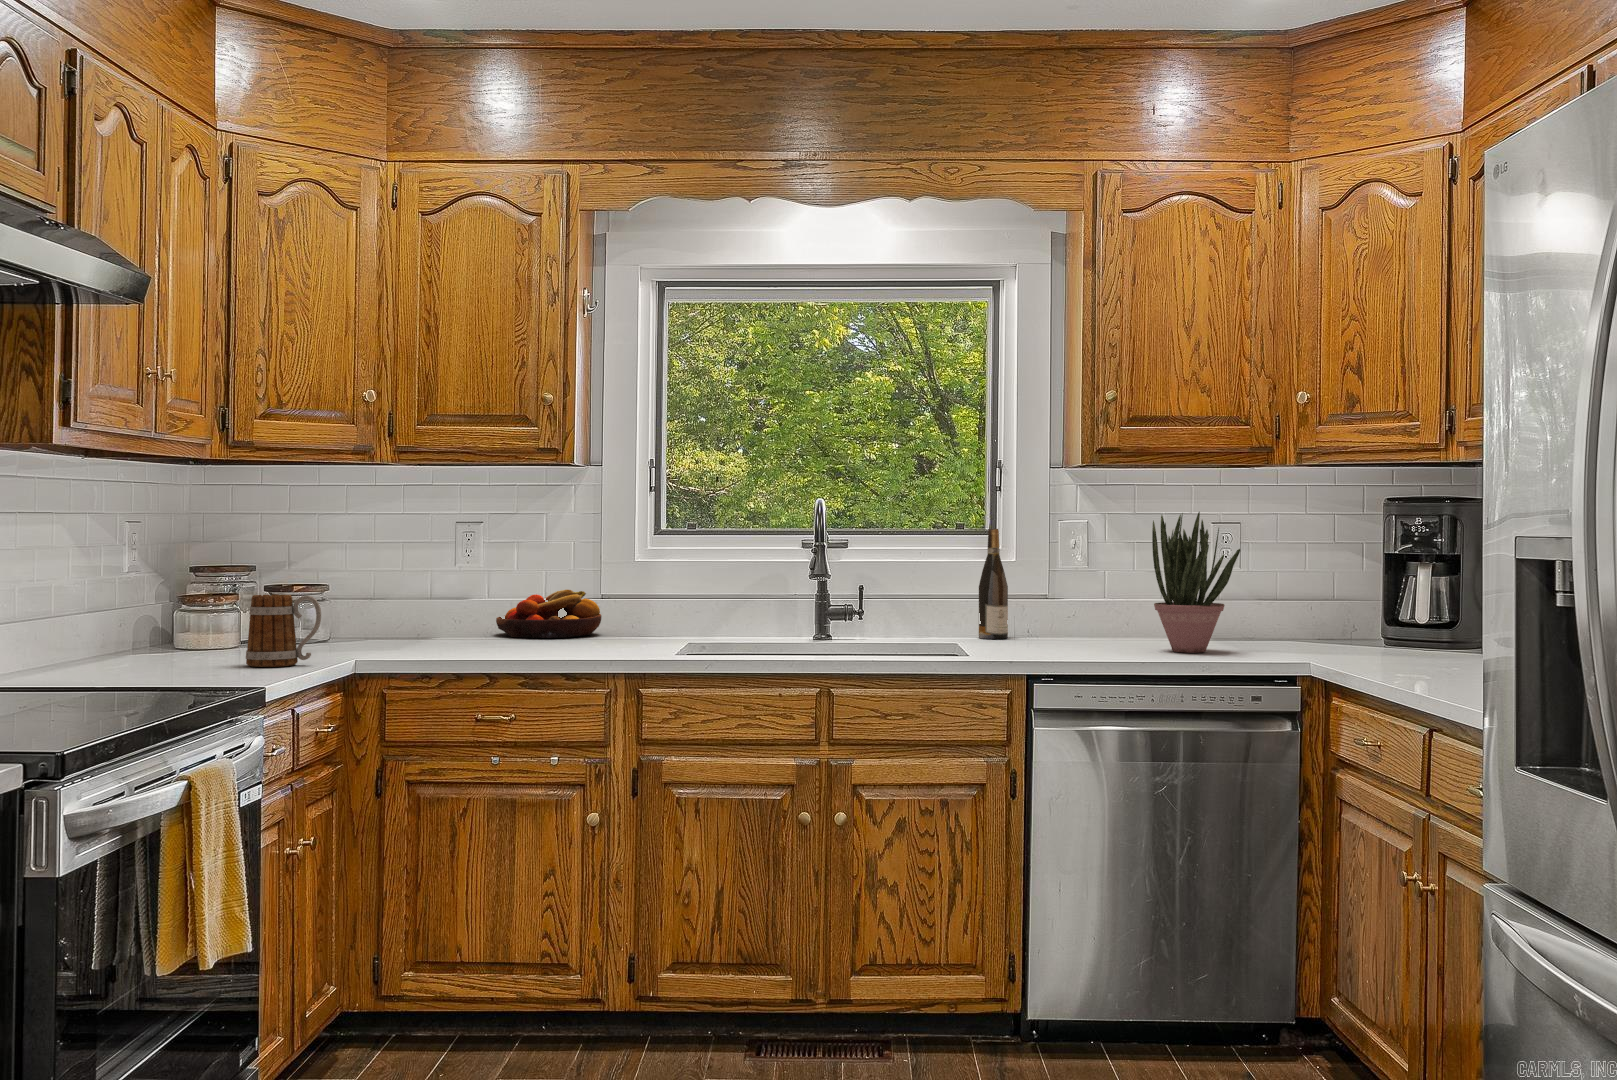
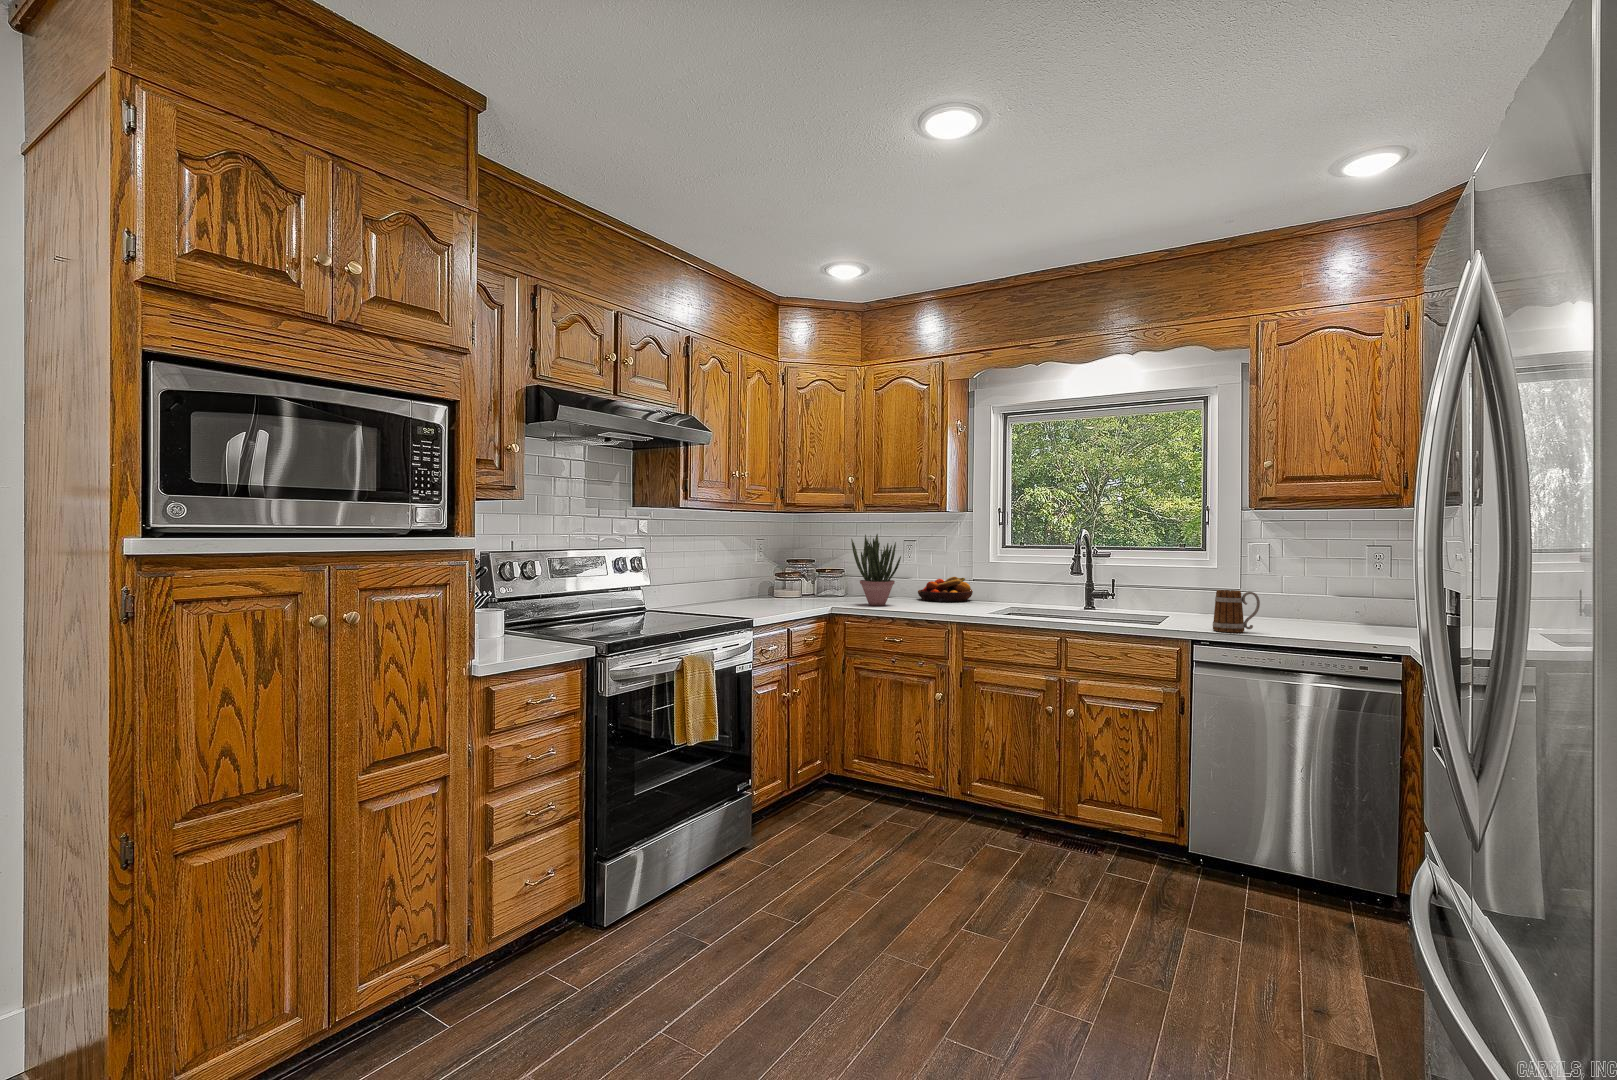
potted plant: present [1152,512,1240,653] -> present [851,534,901,606]
wine bottle: present [979,529,1008,639] -> none [1194,547,1214,615]
mug: present [246,594,321,667] -> present [1213,590,1260,633]

